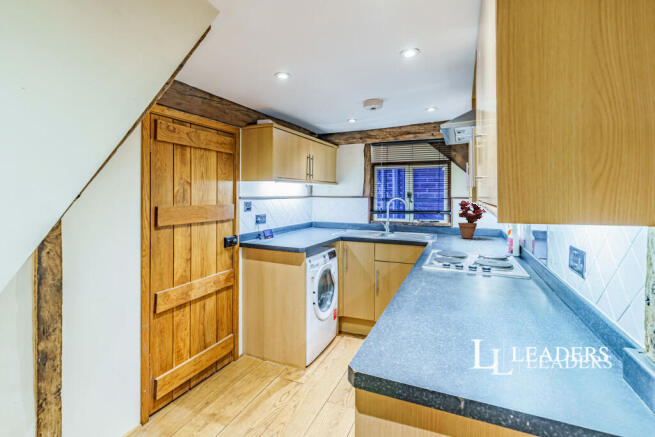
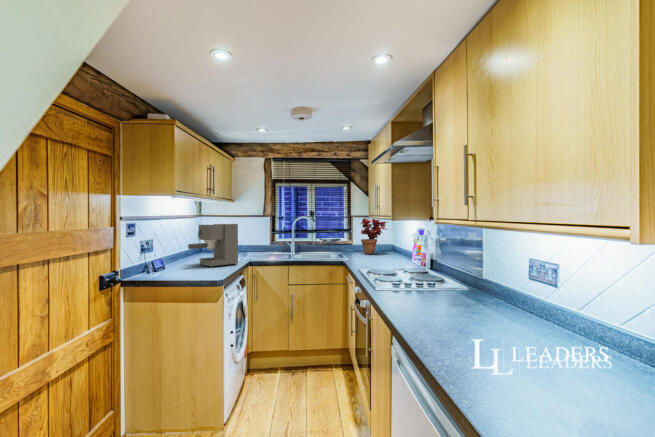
coffee maker: none [289,204,328,239] -> present [188,224,238,267]

